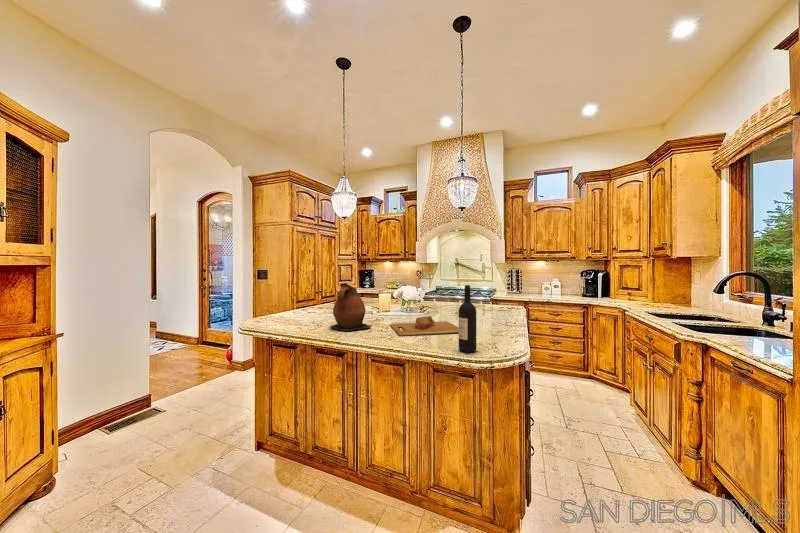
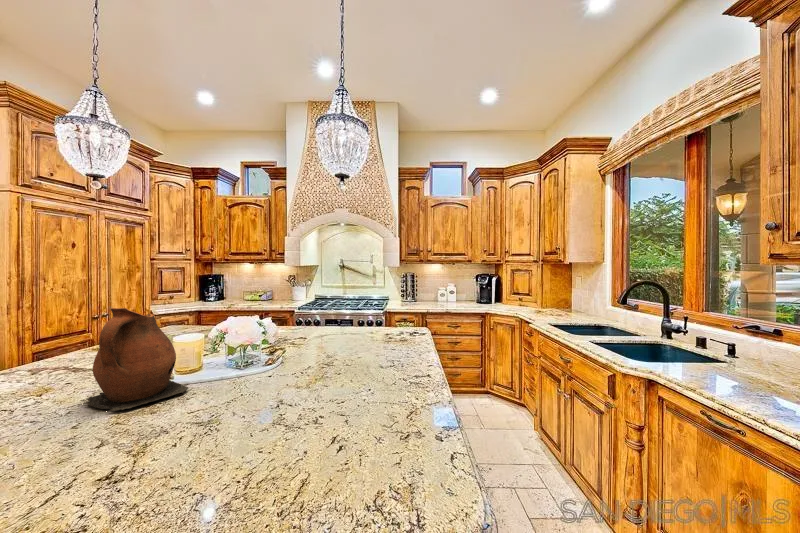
wine bottle: present [459,285,476,352] -> none [363,311,397,442]
cutting board: present [390,316,459,336] -> none [230,357,365,409]

